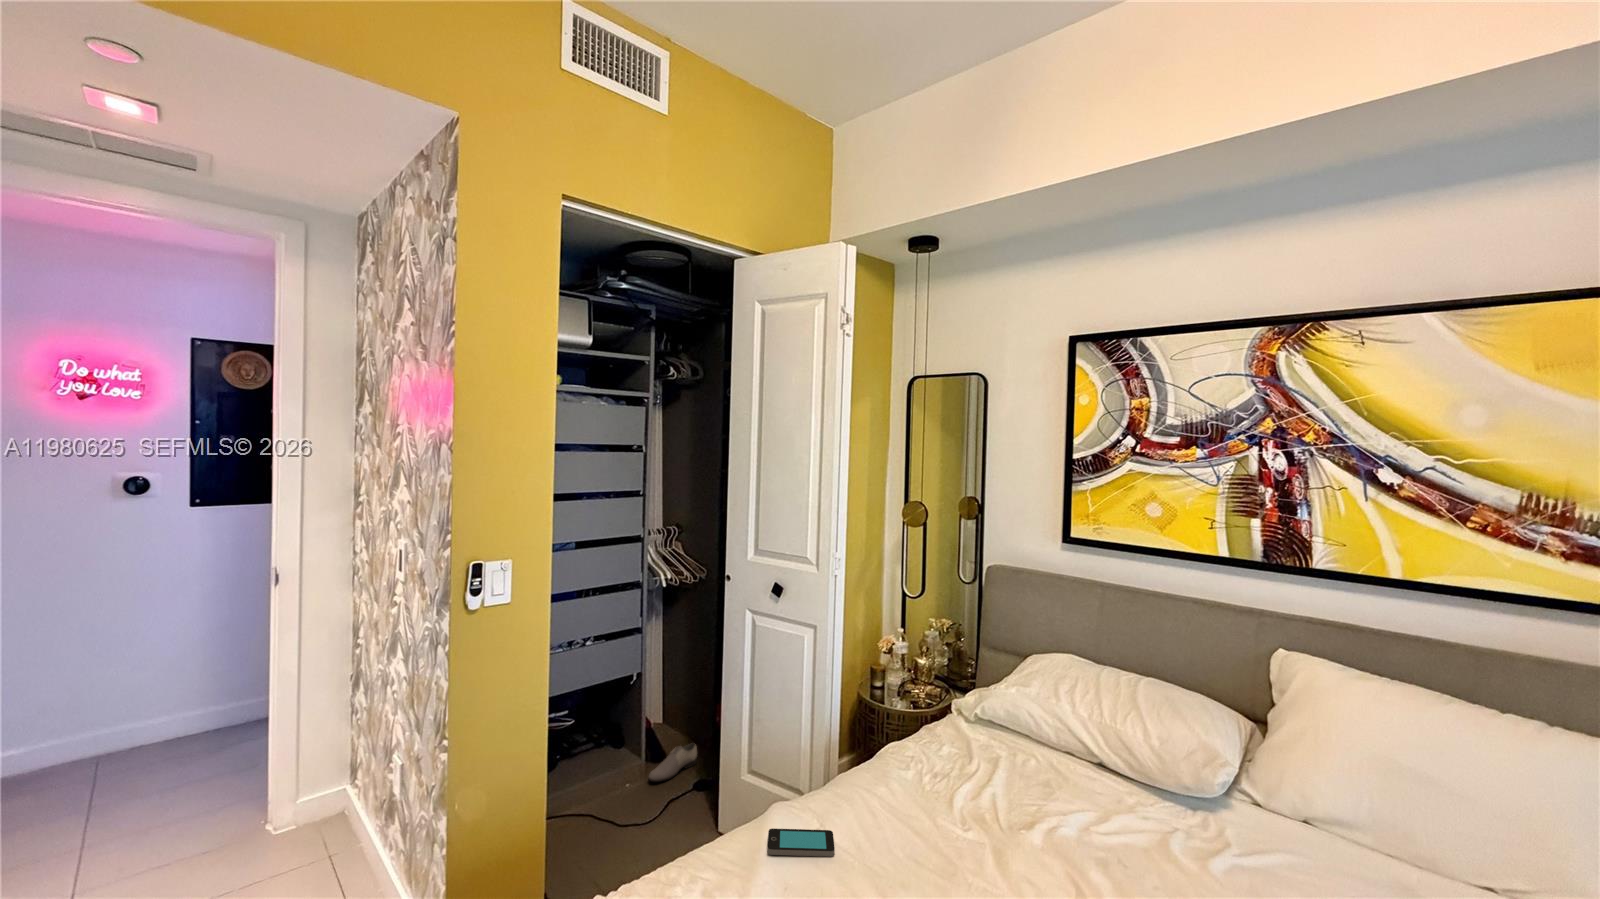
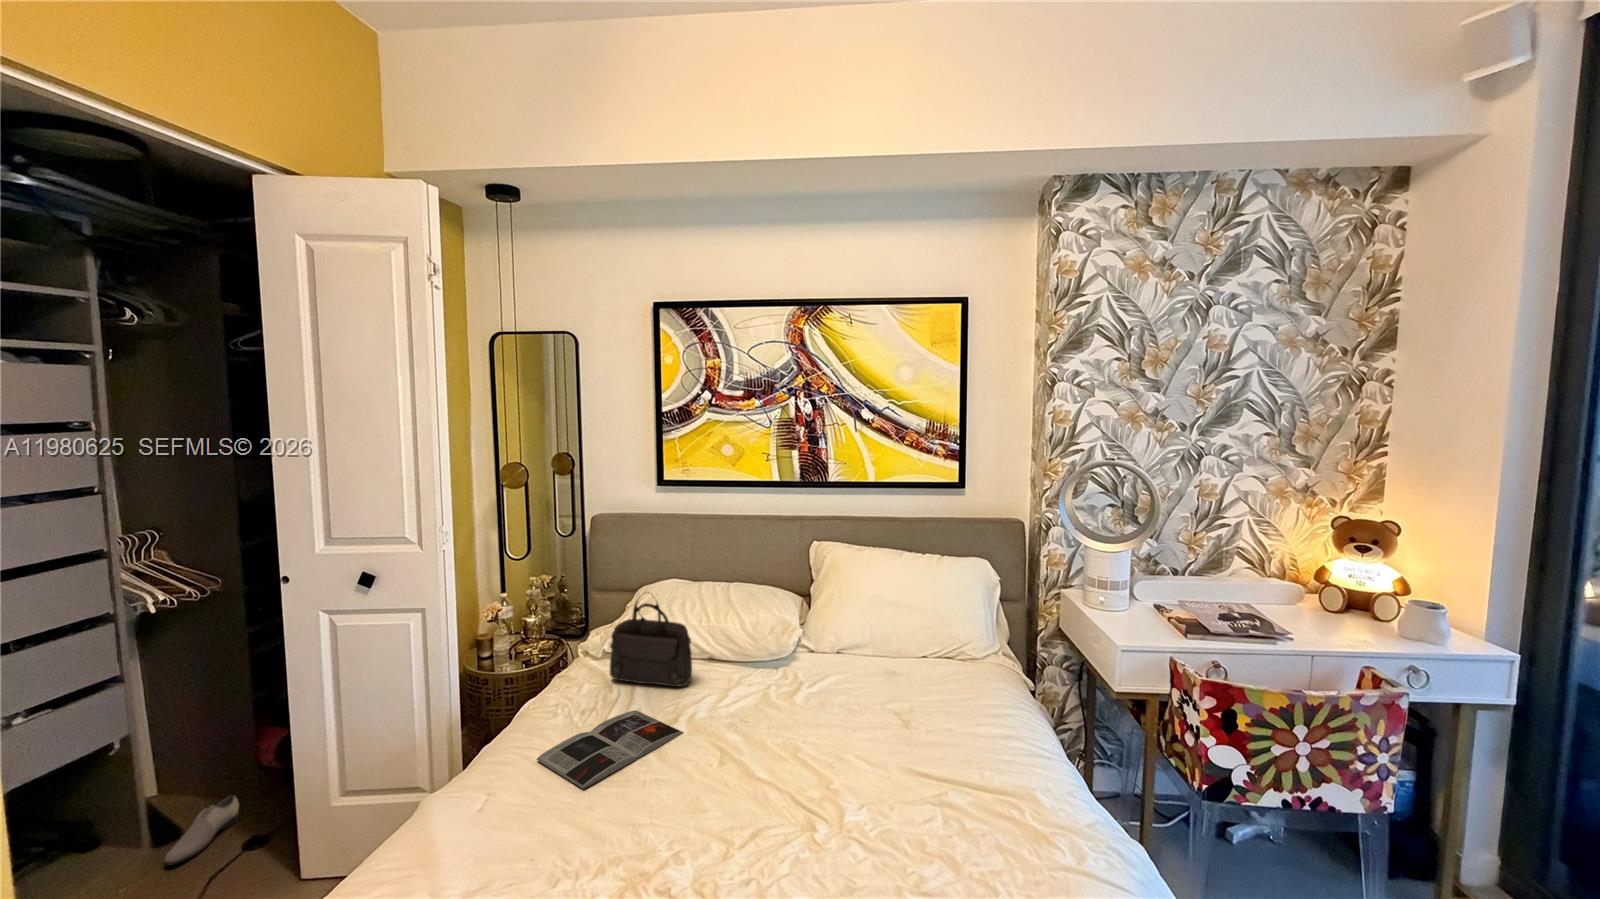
handbag: none [974,662,1069,789] -> present [610,601,692,687]
magazine: none [872,794,1036,862] -> present [537,710,684,789]
smartphone: present [767,829,835,856] -> none [435,794,515,842]

